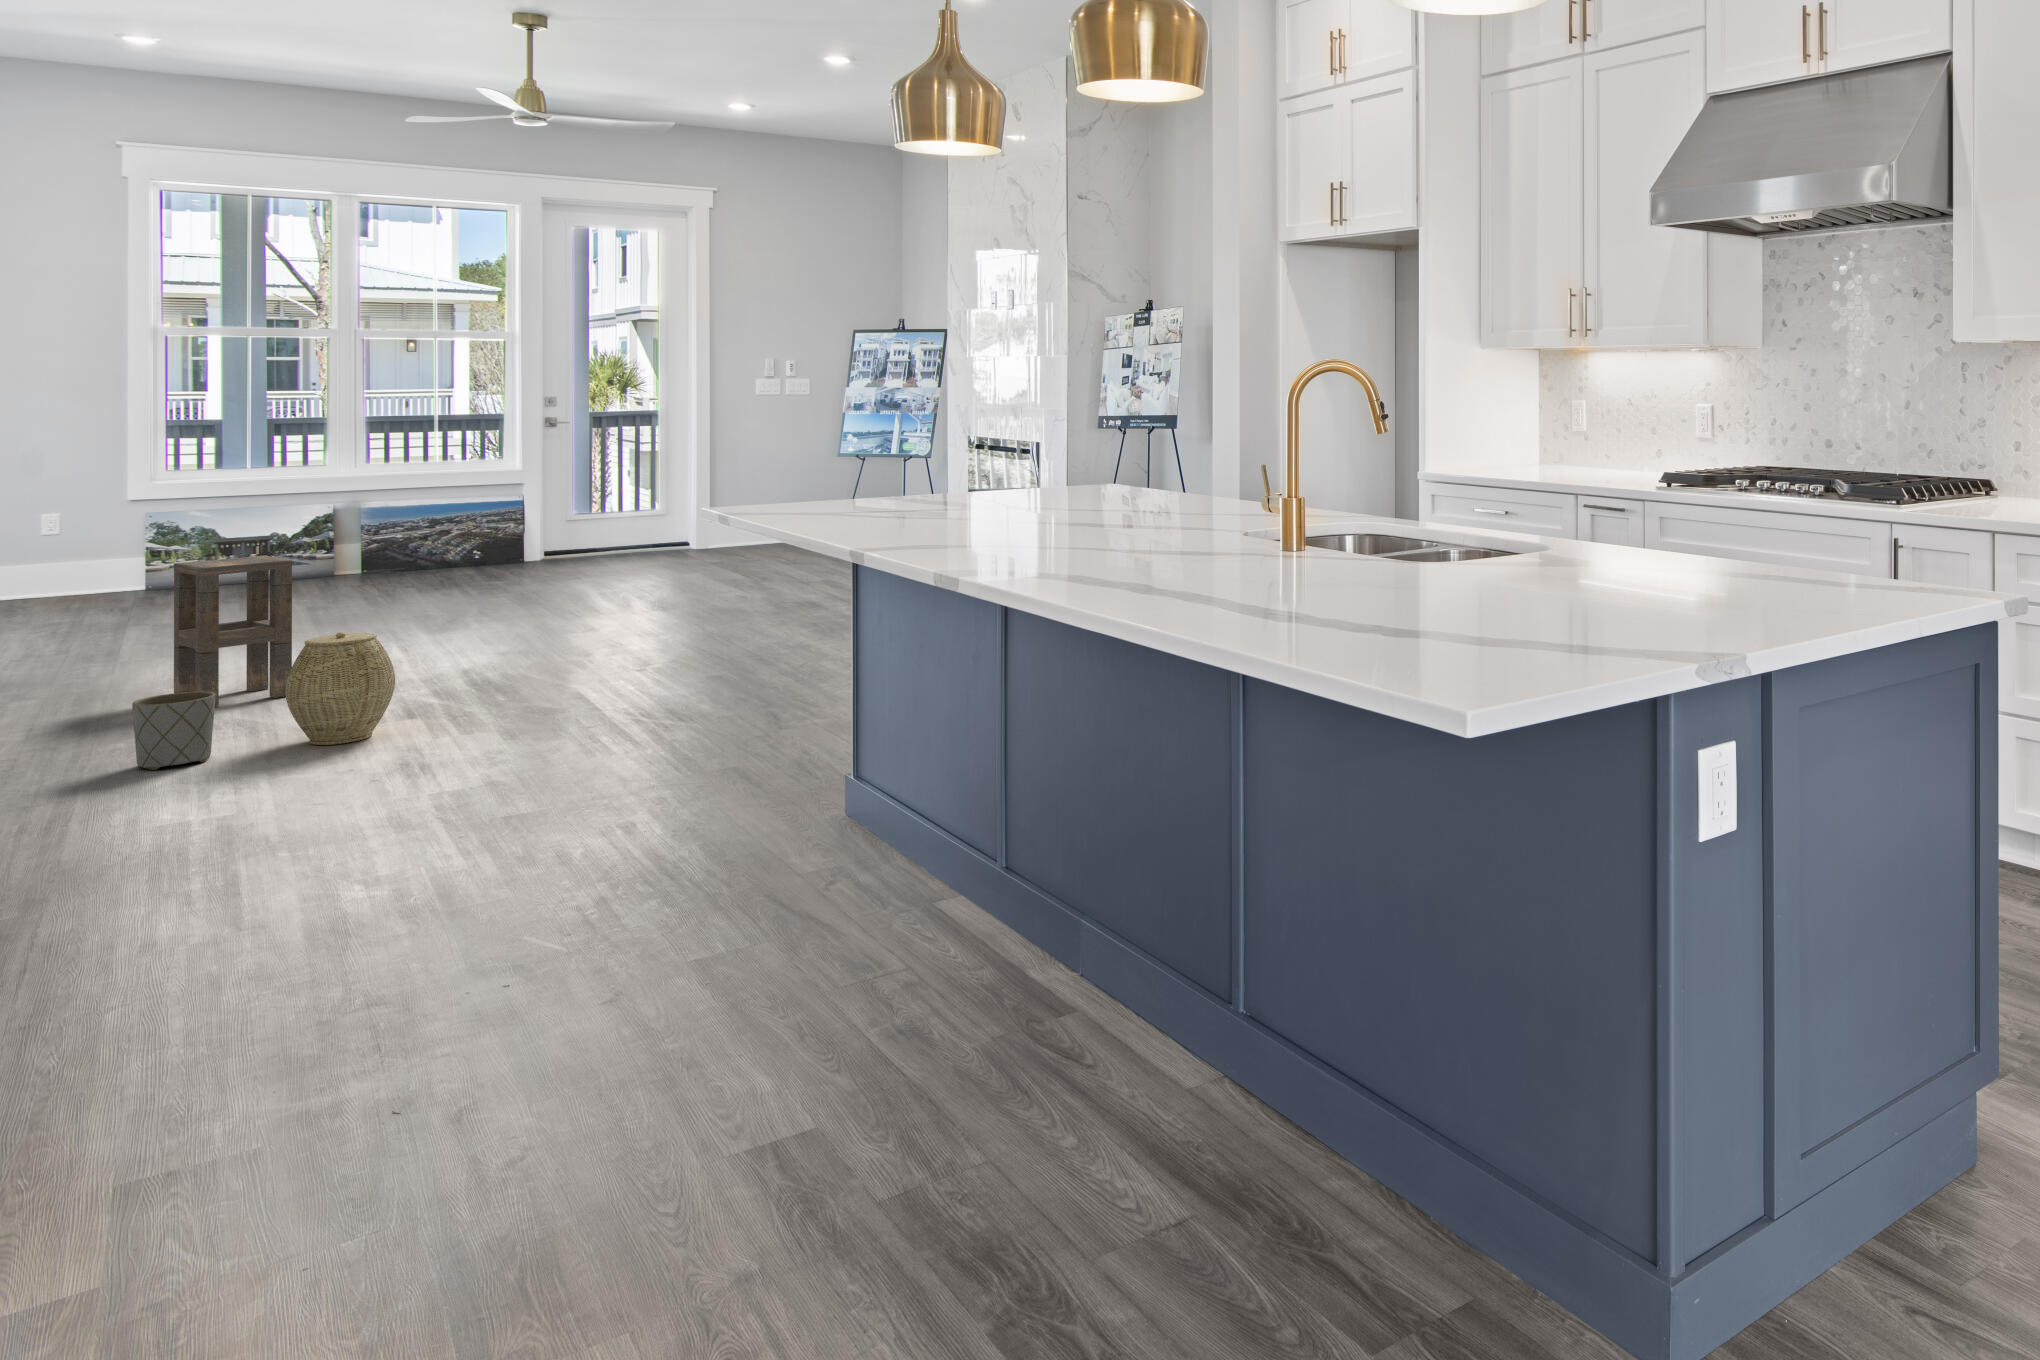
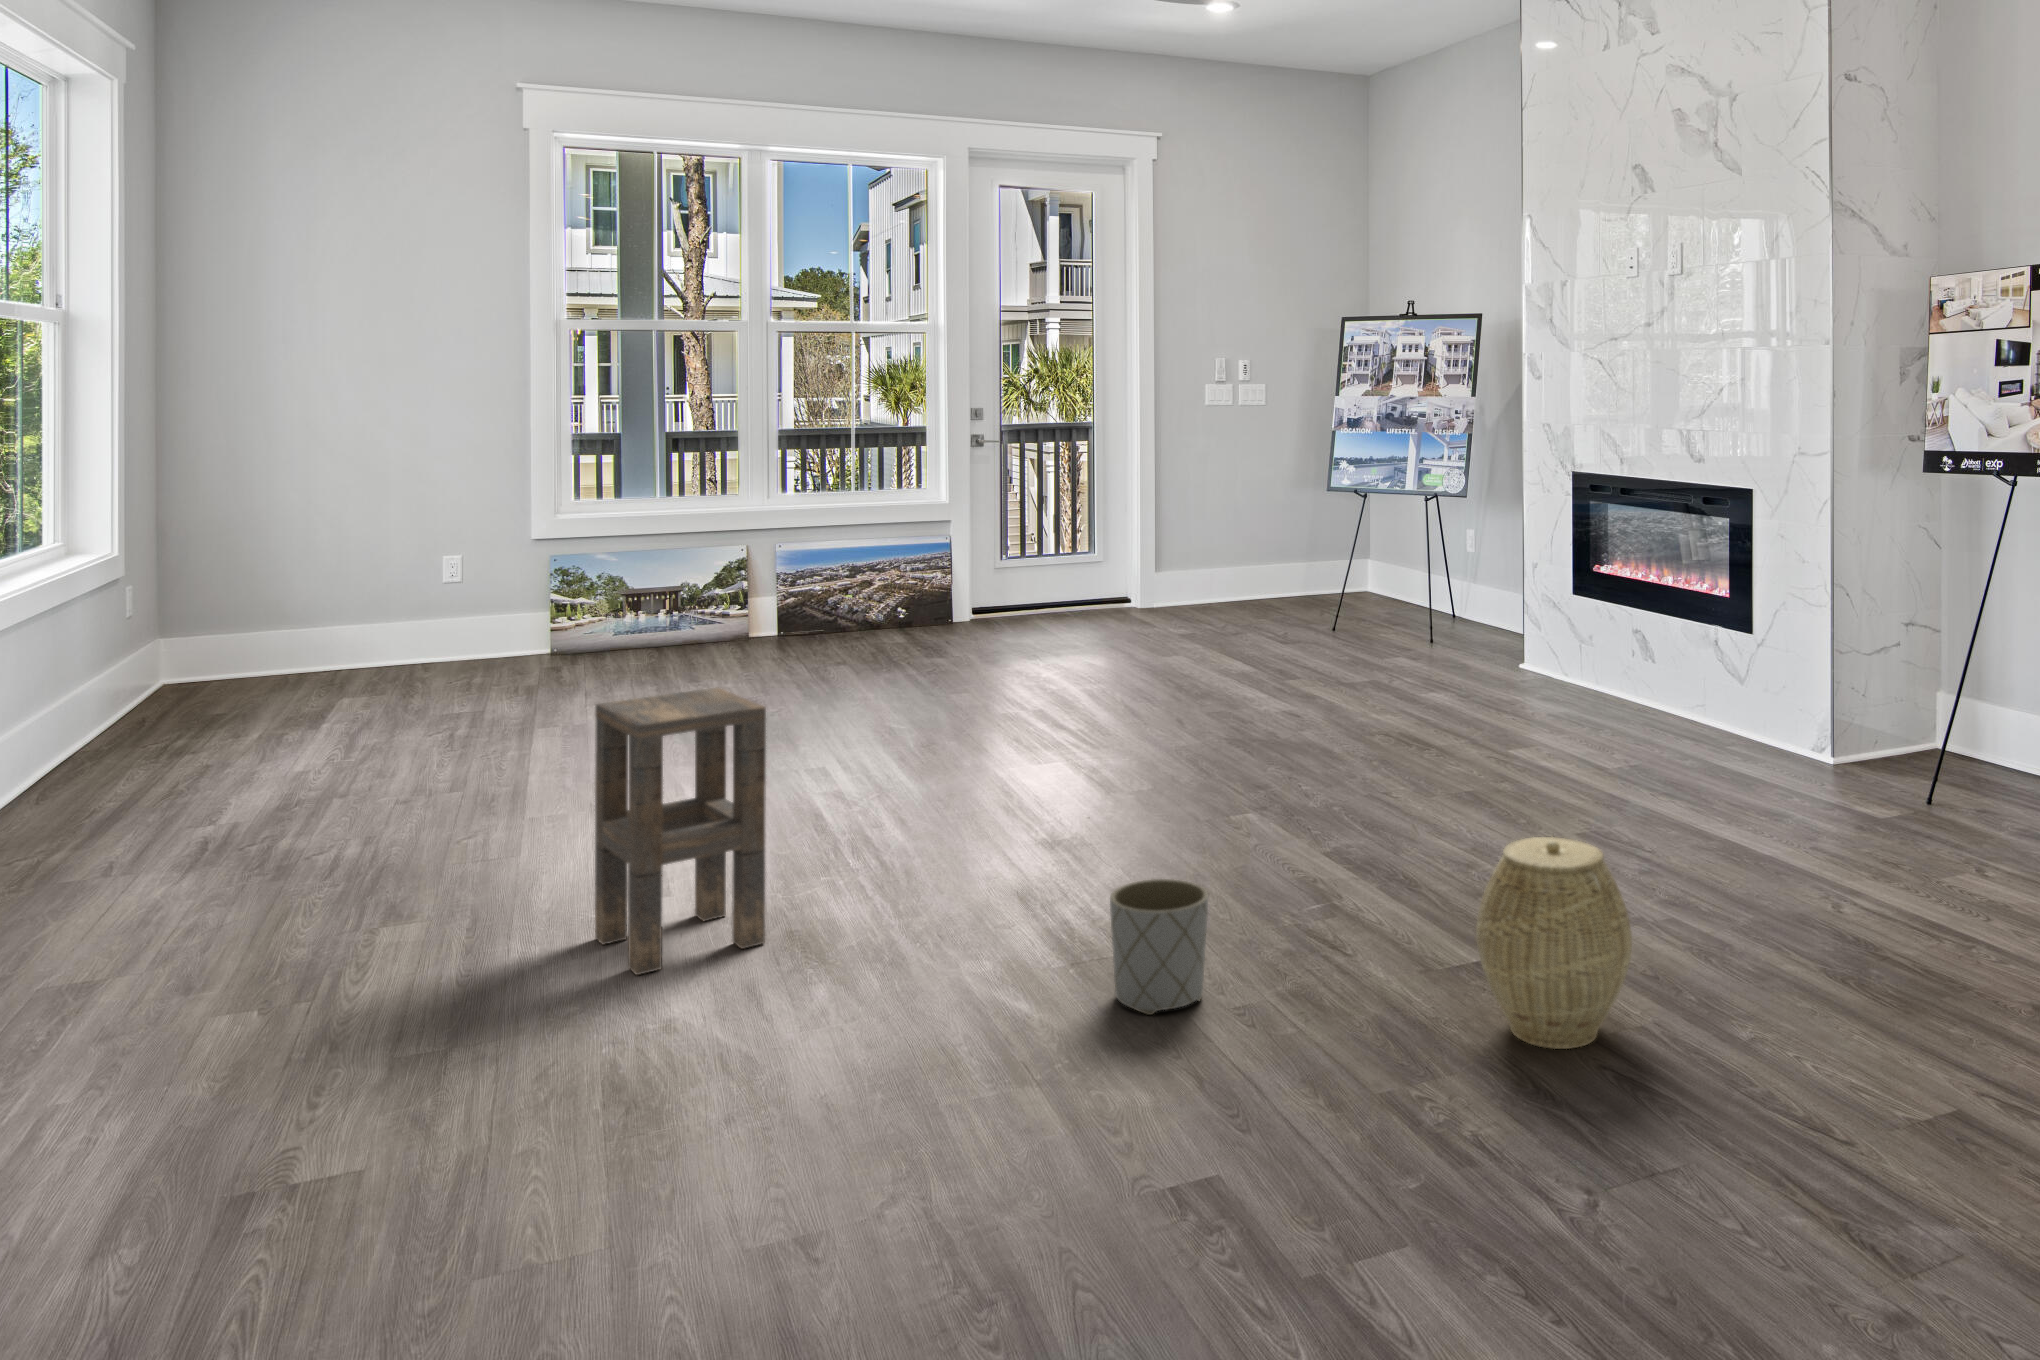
woven basket: present [285,632,395,745] -> present [1476,837,1632,1049]
planter: present [132,692,215,770] -> present [1110,879,1208,1015]

